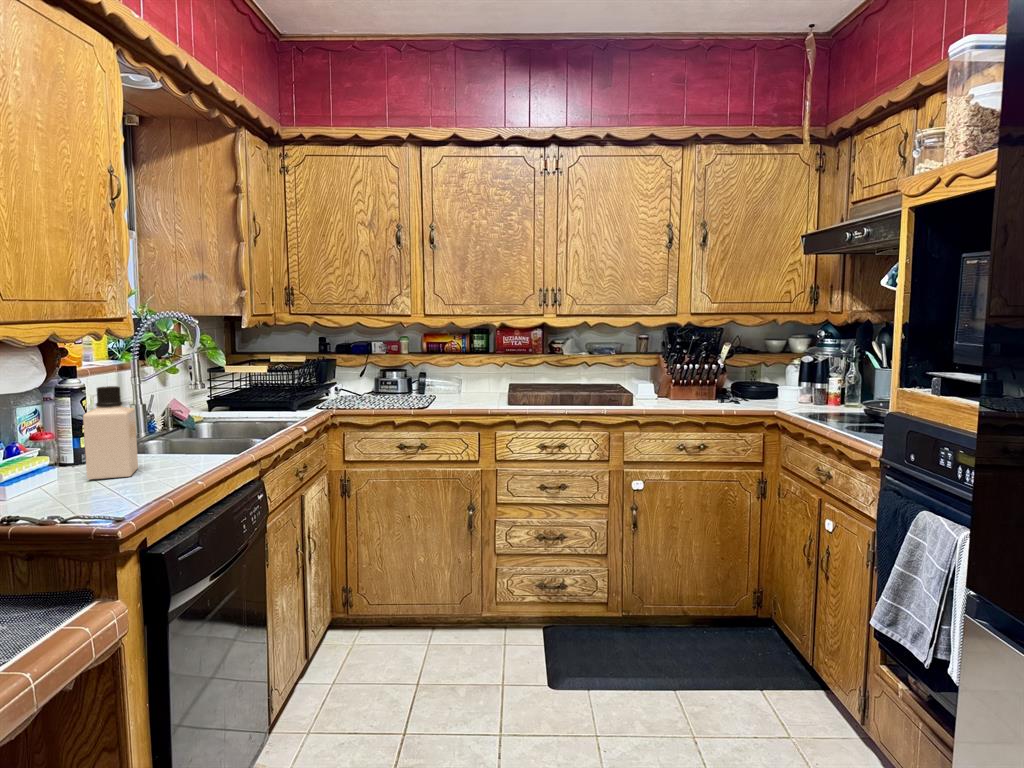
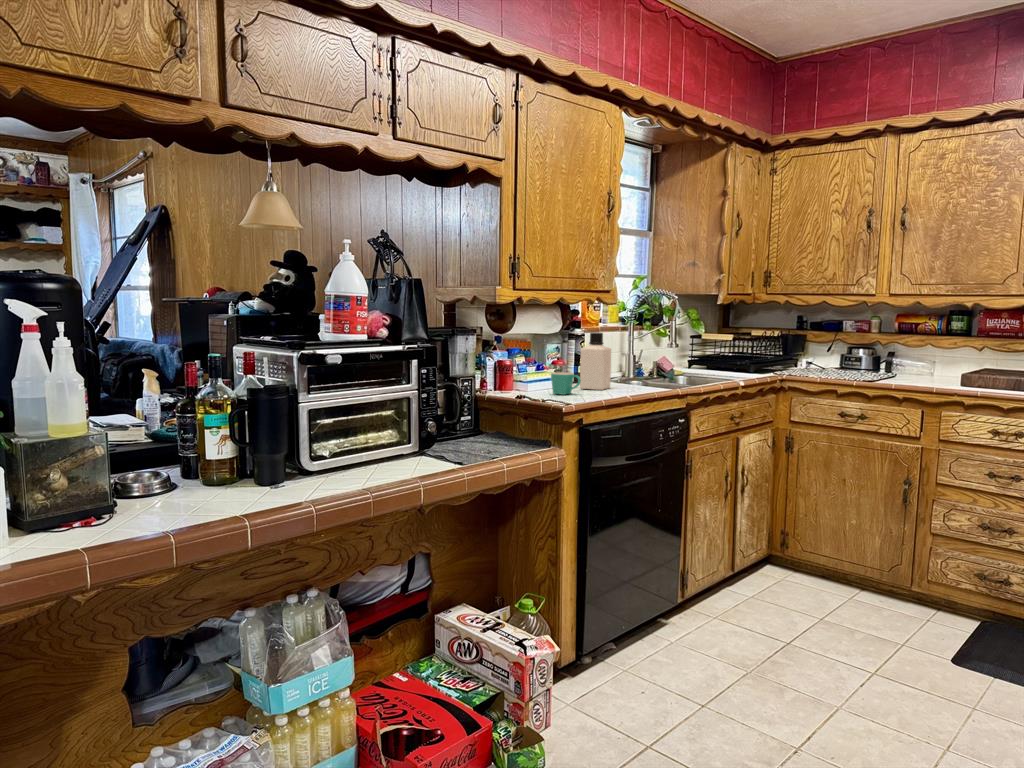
mug: none [38,462,102,504] -> present [551,372,581,395]

